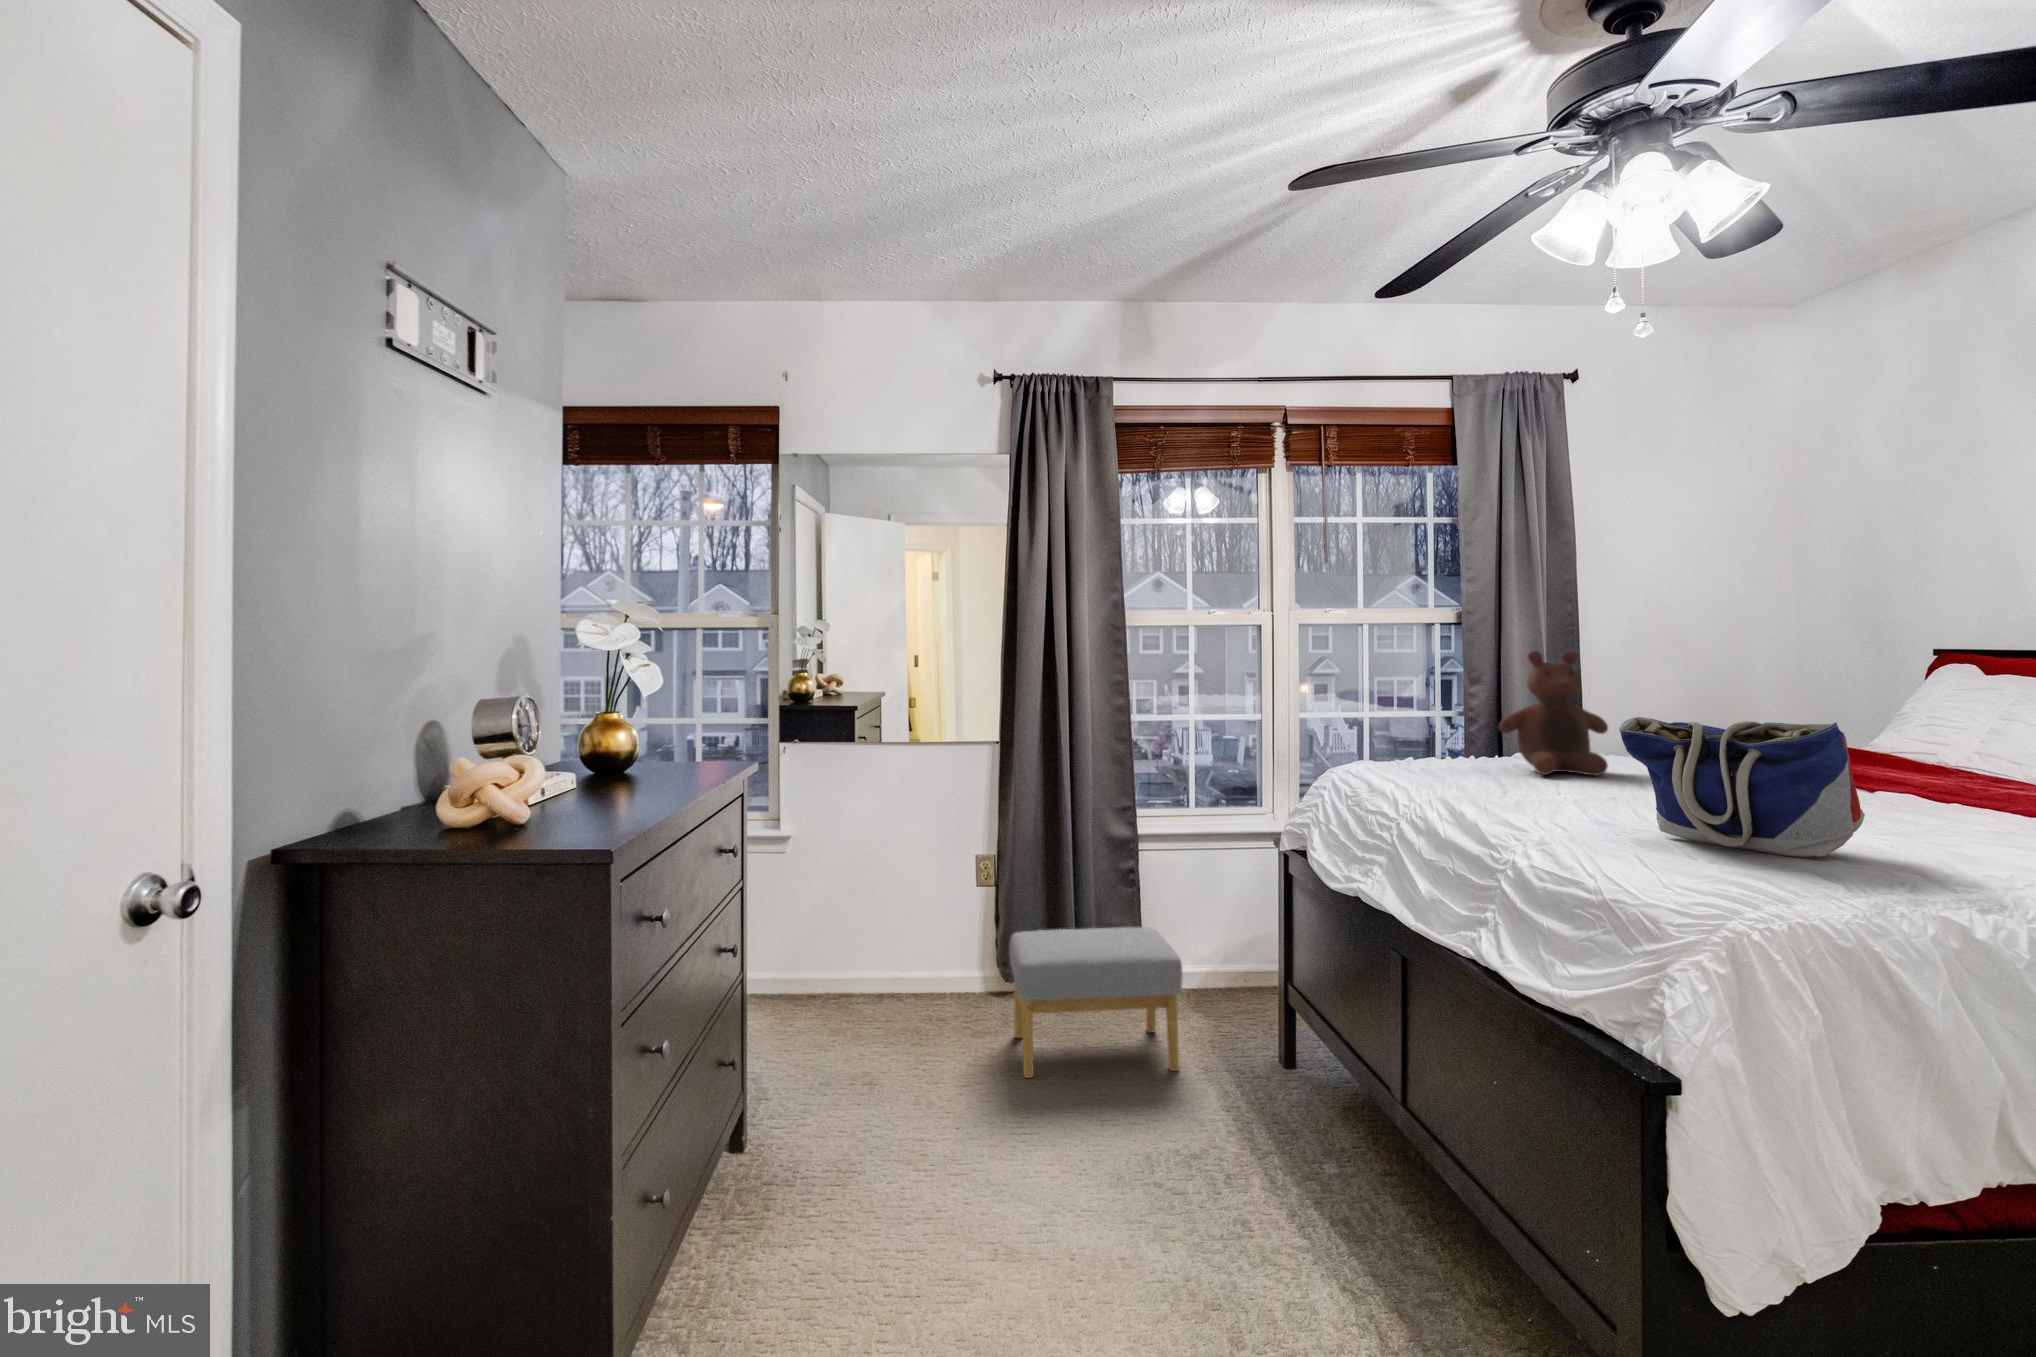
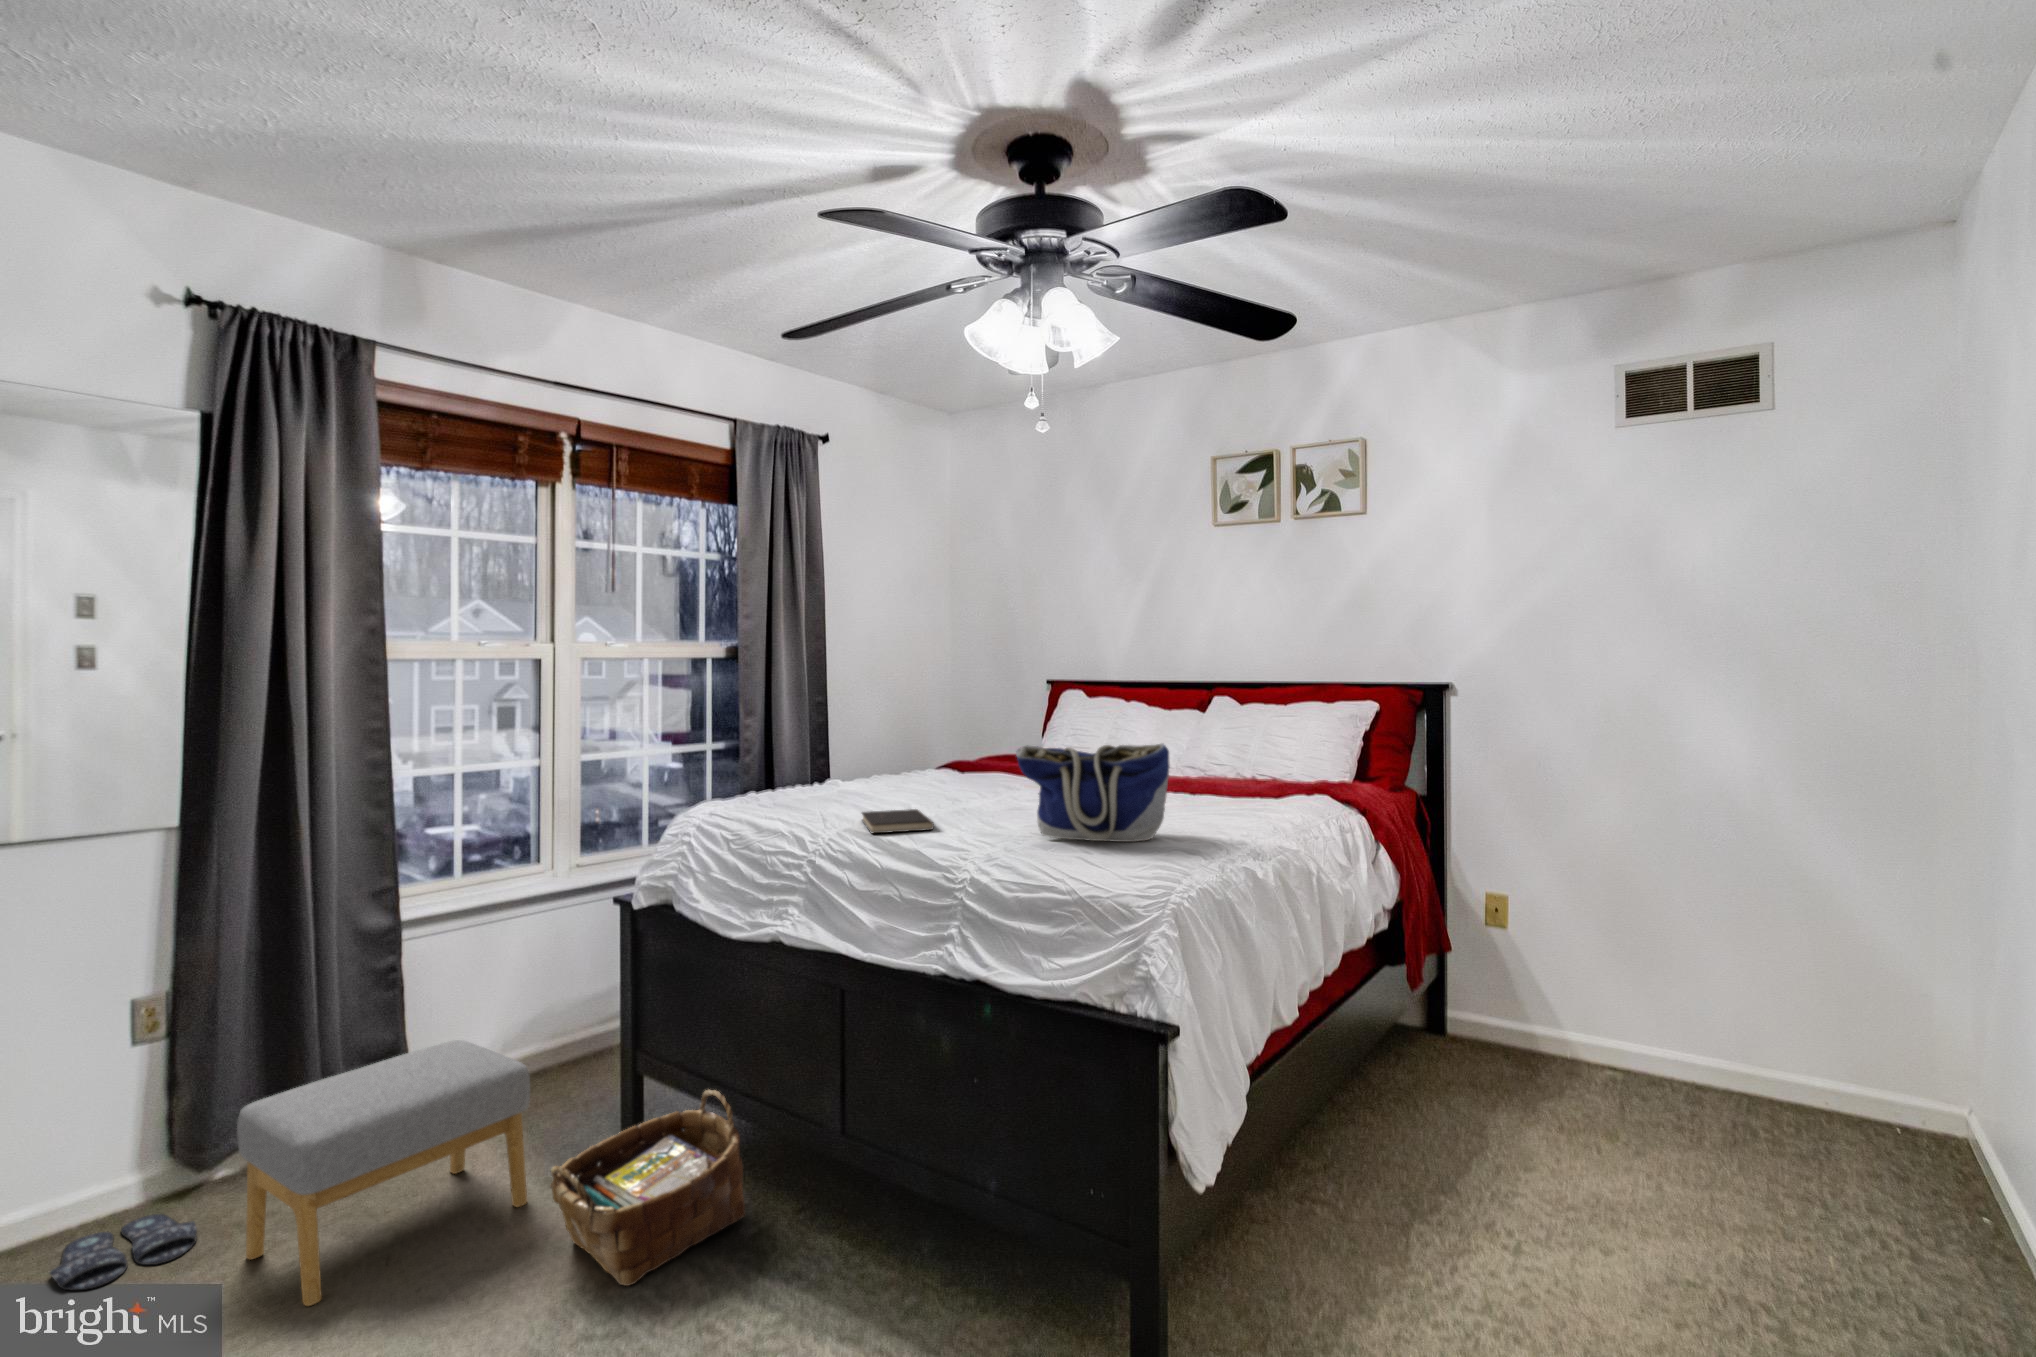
stuffed bear: present [1499,651,1608,776] -> none [827,686,917,798]
hardcover book: none [1468,784,1560,810] -> present [862,809,934,833]
slippers: none [934,993,1003,1022] -> present [50,1214,197,1291]
woven basket: none [1163,1023,1326,1158] -> present [550,1090,745,1286]

